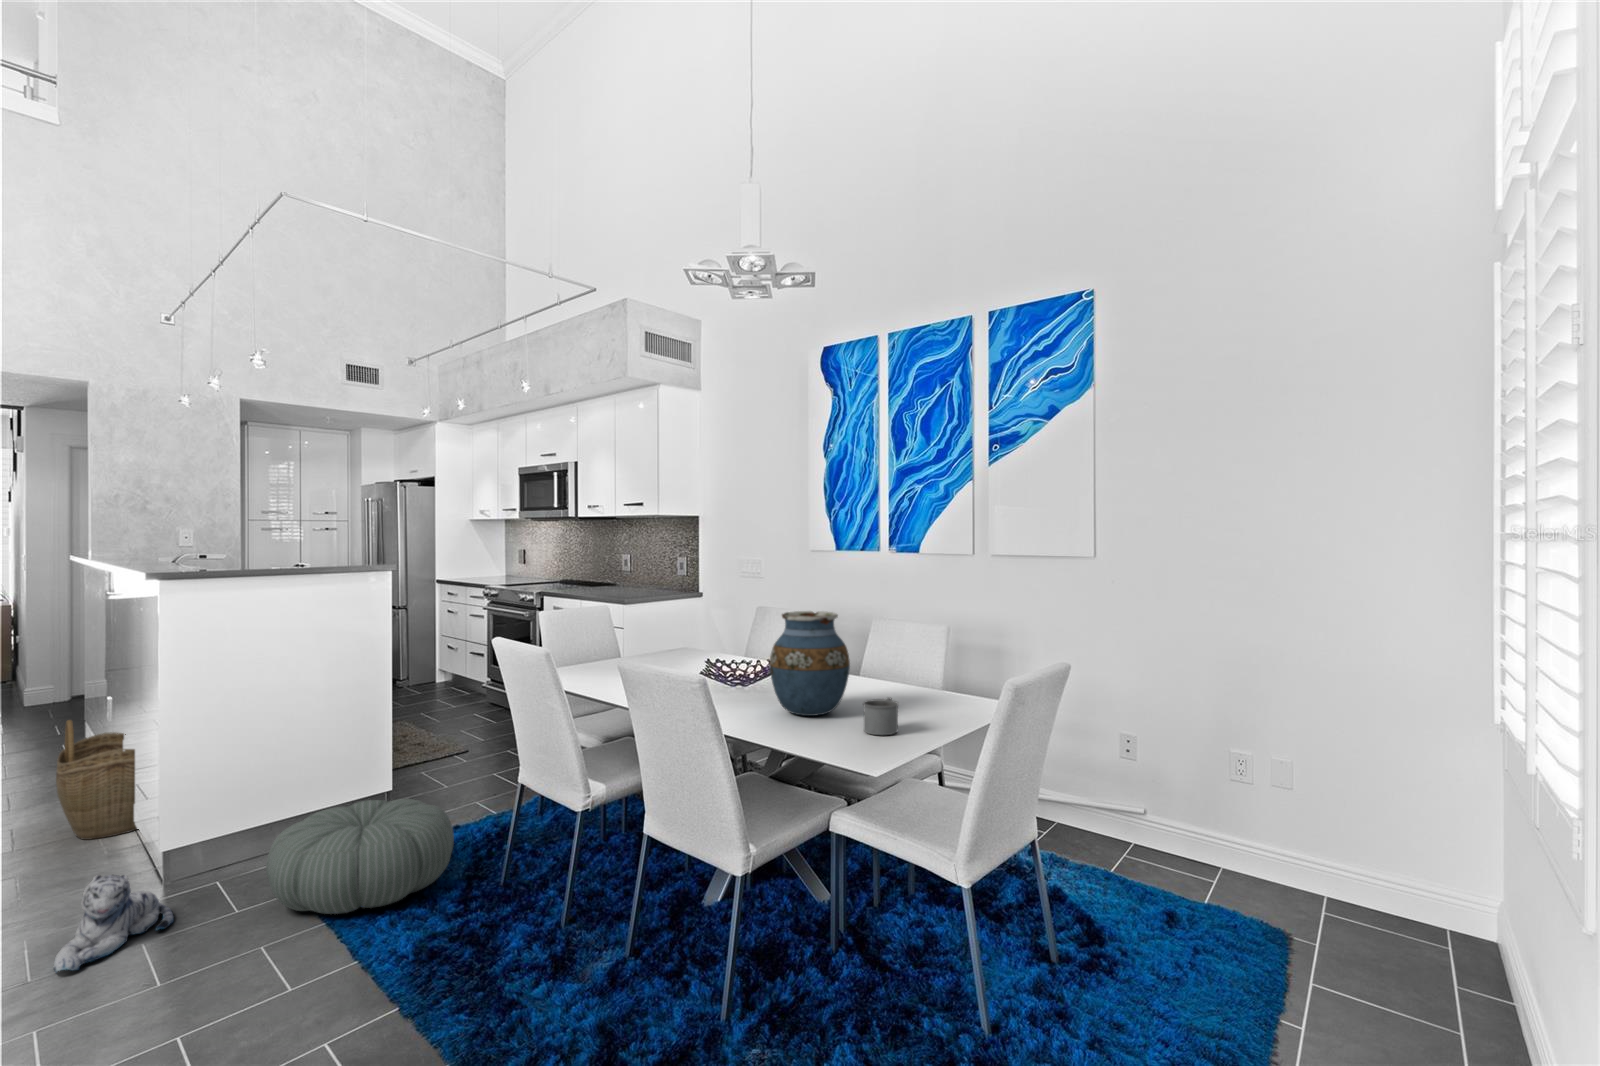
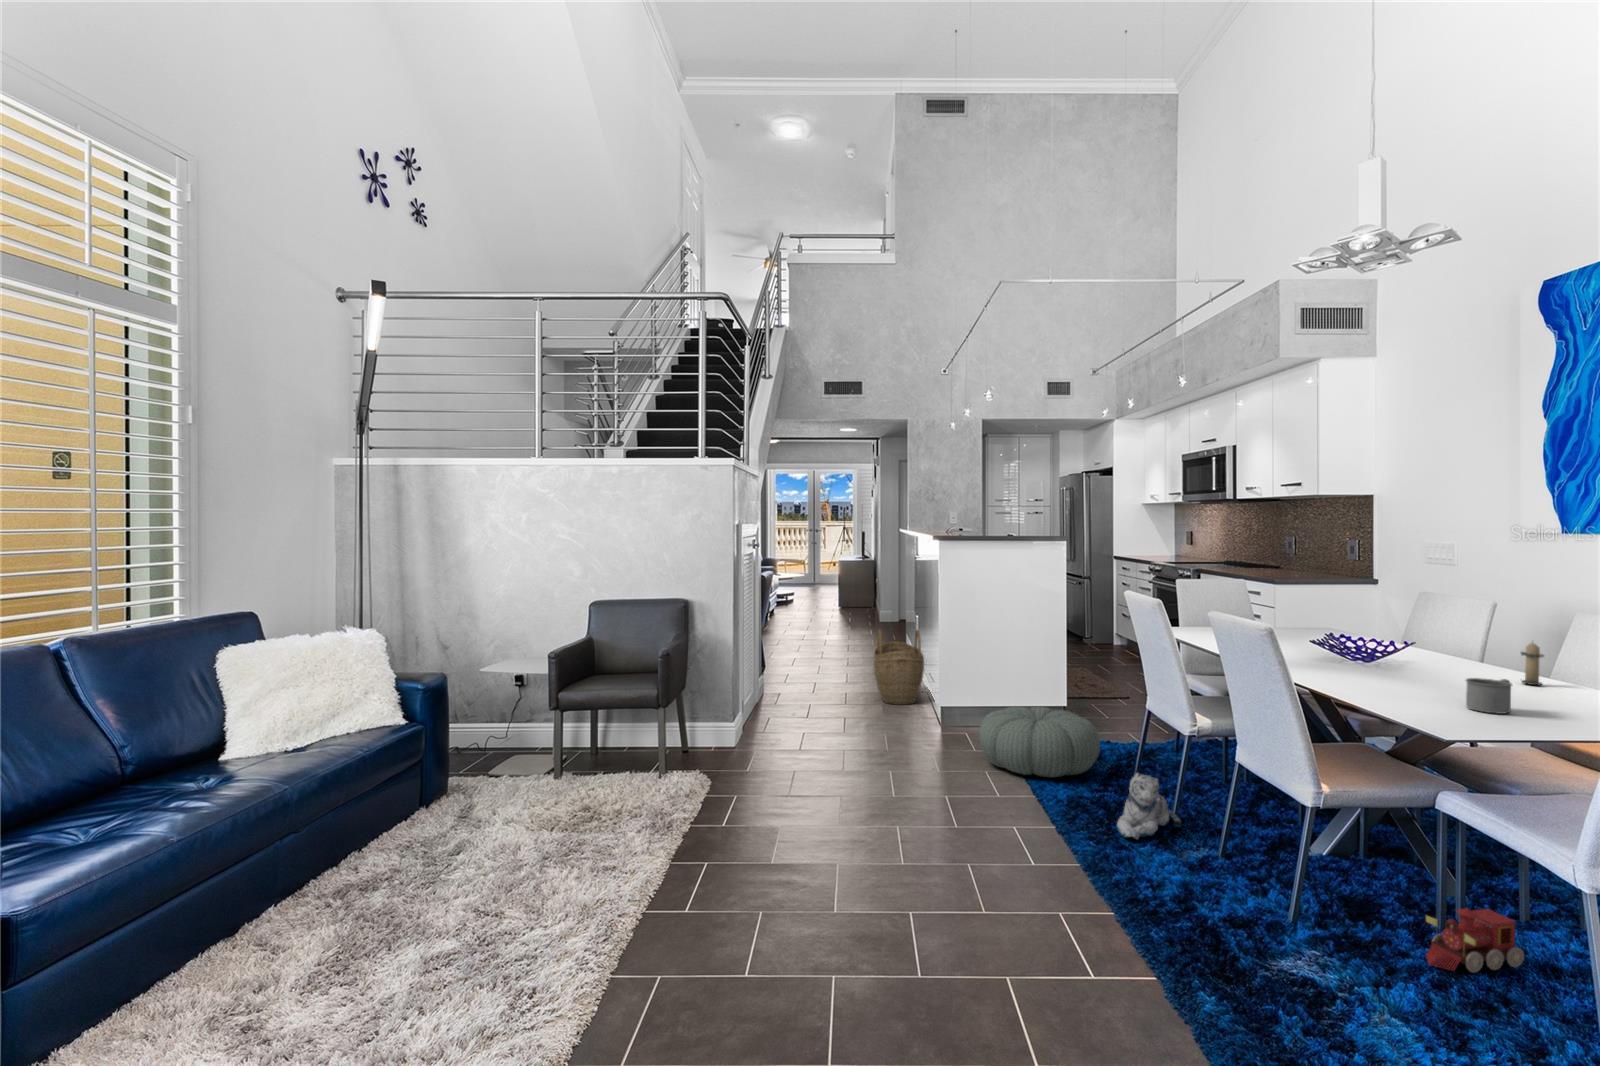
vase: present [770,611,850,716] -> none [1371,589,1469,689]
candle: none [869,651,889,694] -> present [1521,643,1544,685]
plush toy: present [53,875,174,973] -> present [1117,773,1181,840]
toy train: none [848,937,919,1028] -> present [1426,908,1524,972]

